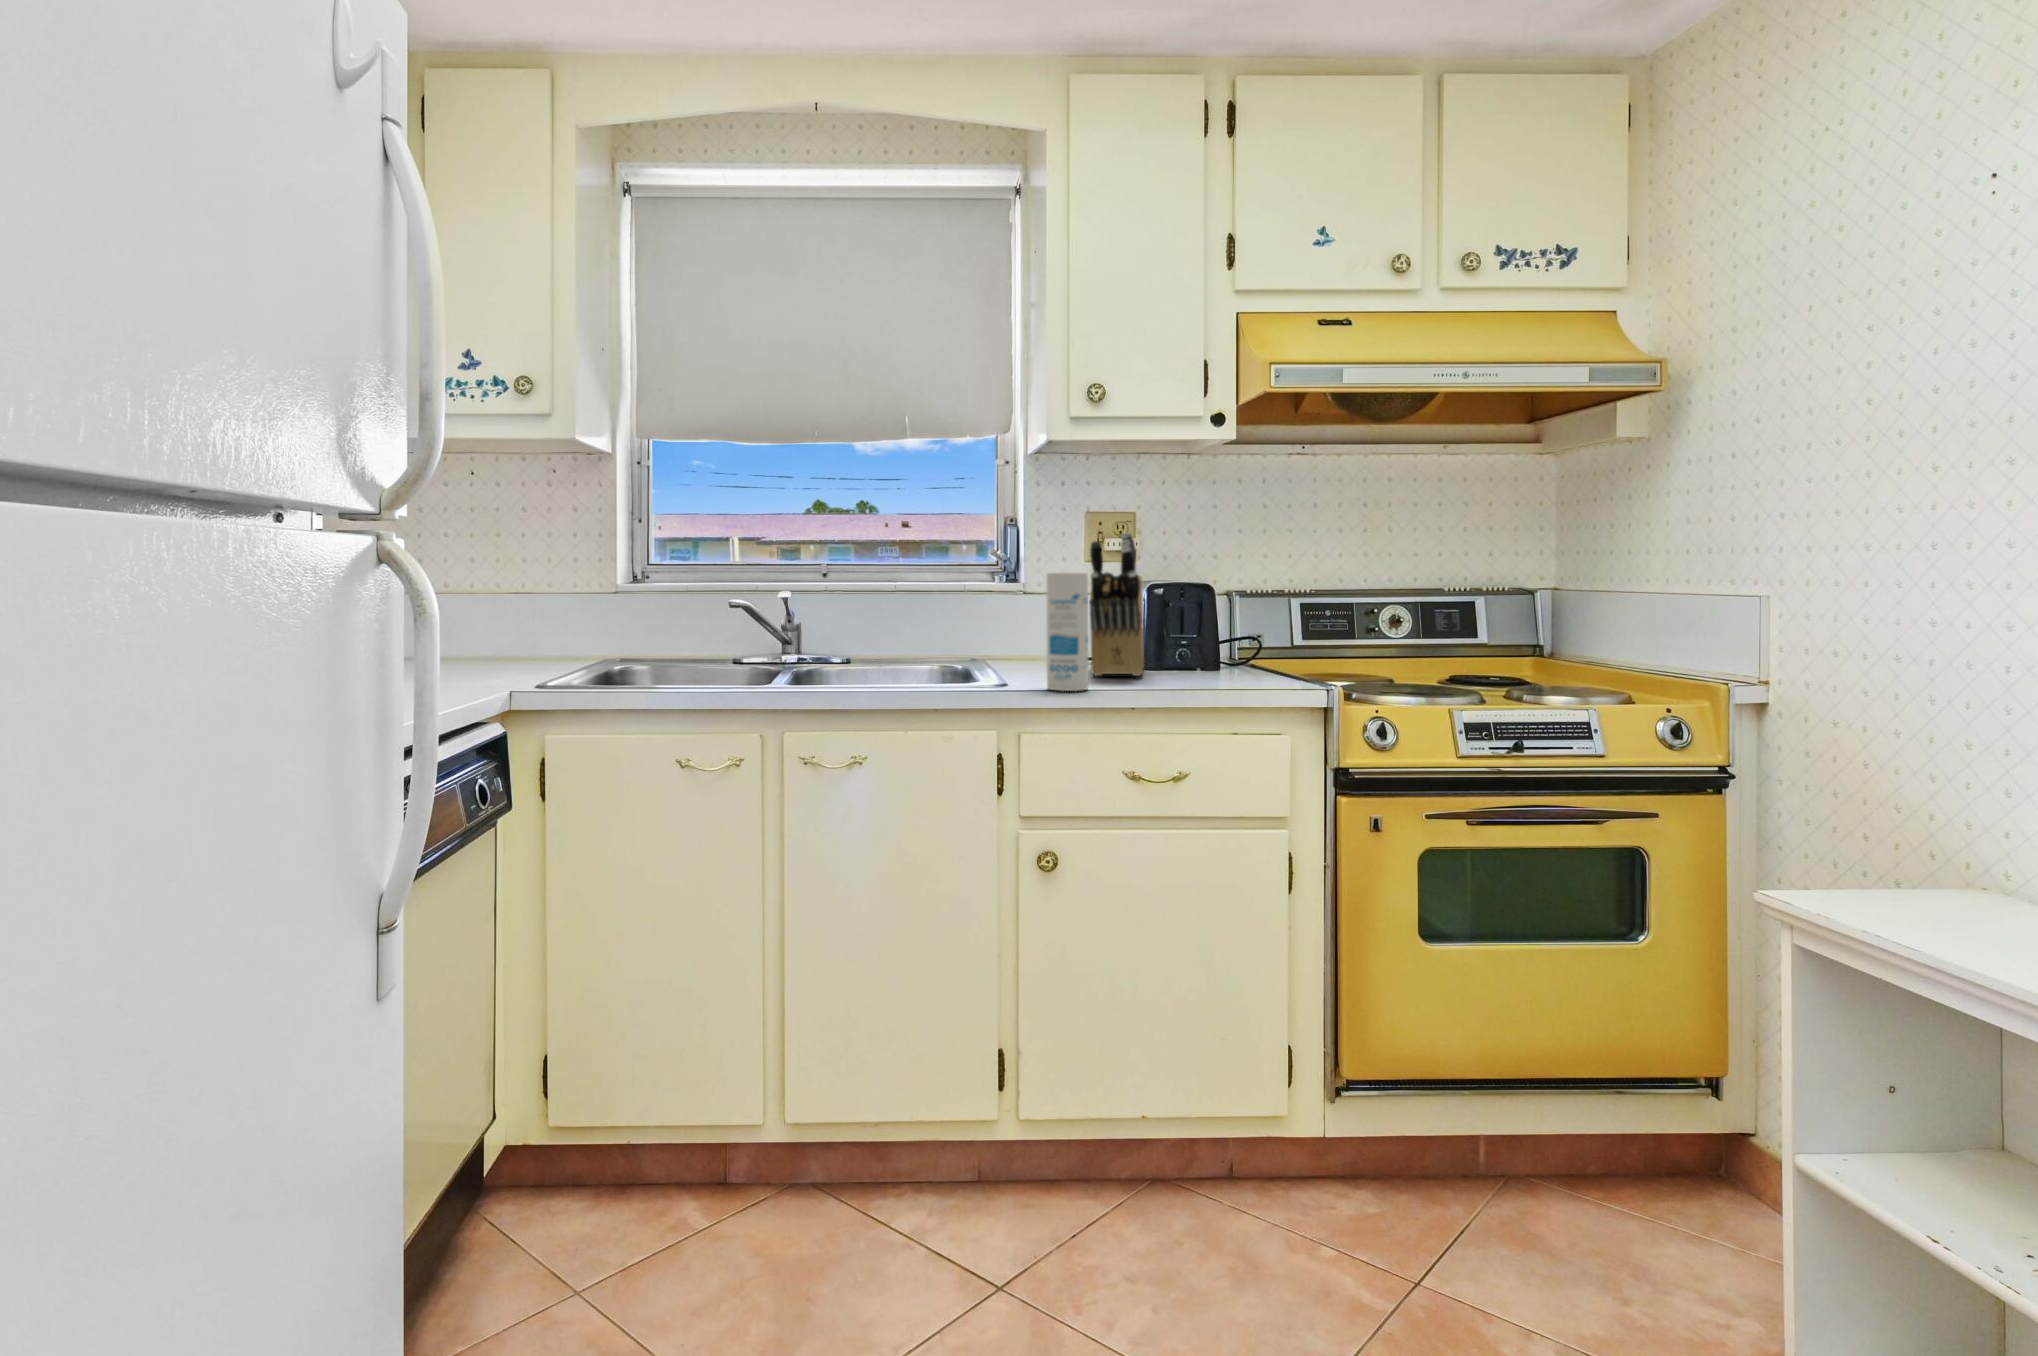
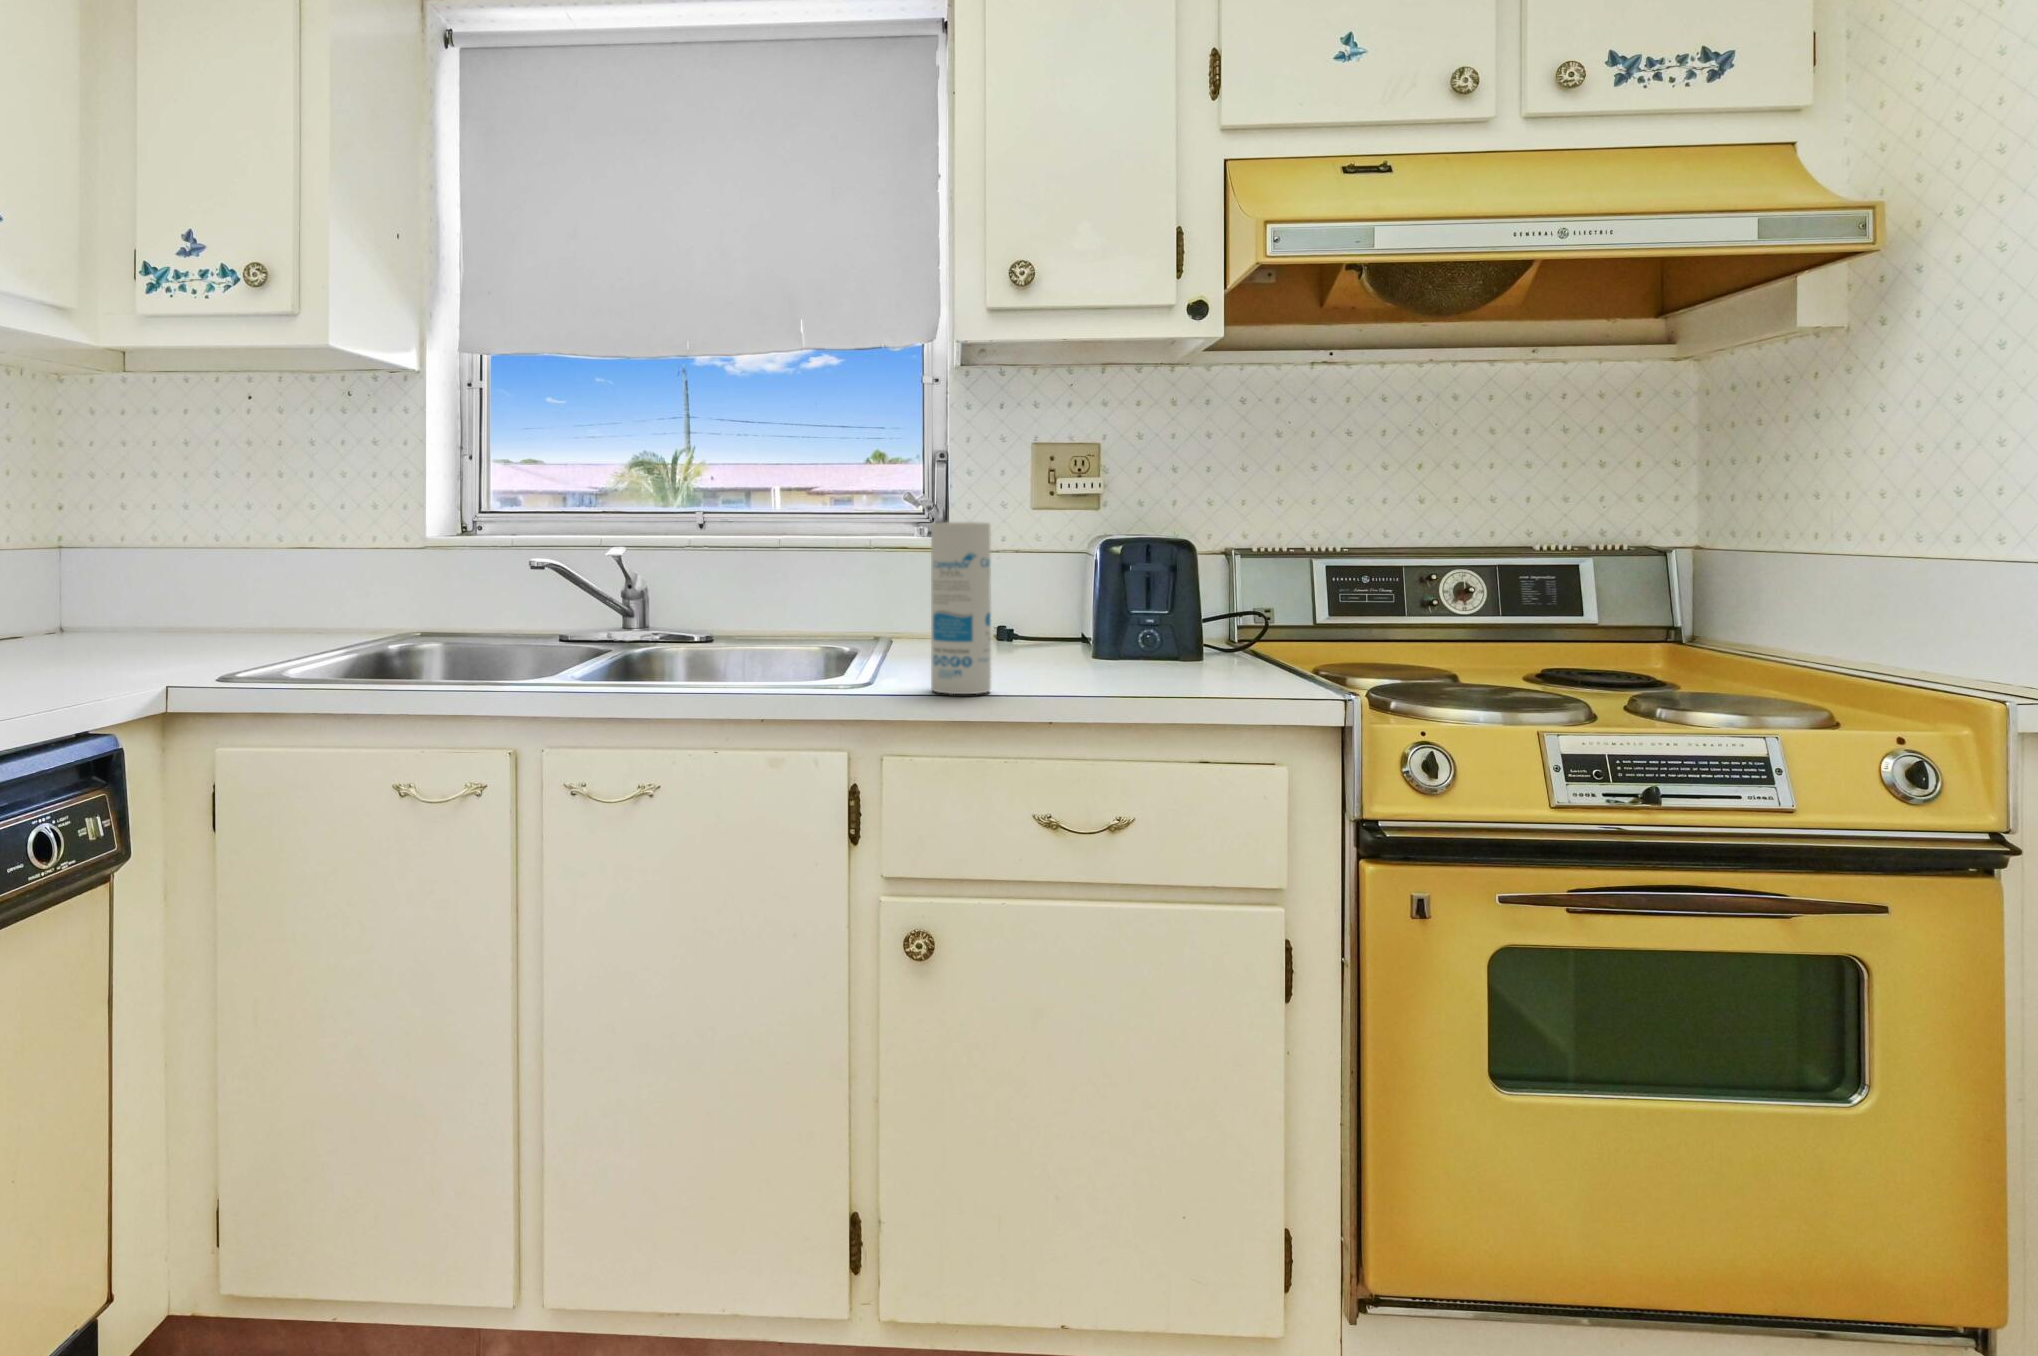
knife block: present [1089,532,1144,676] -> none [1004,465,1102,668]

